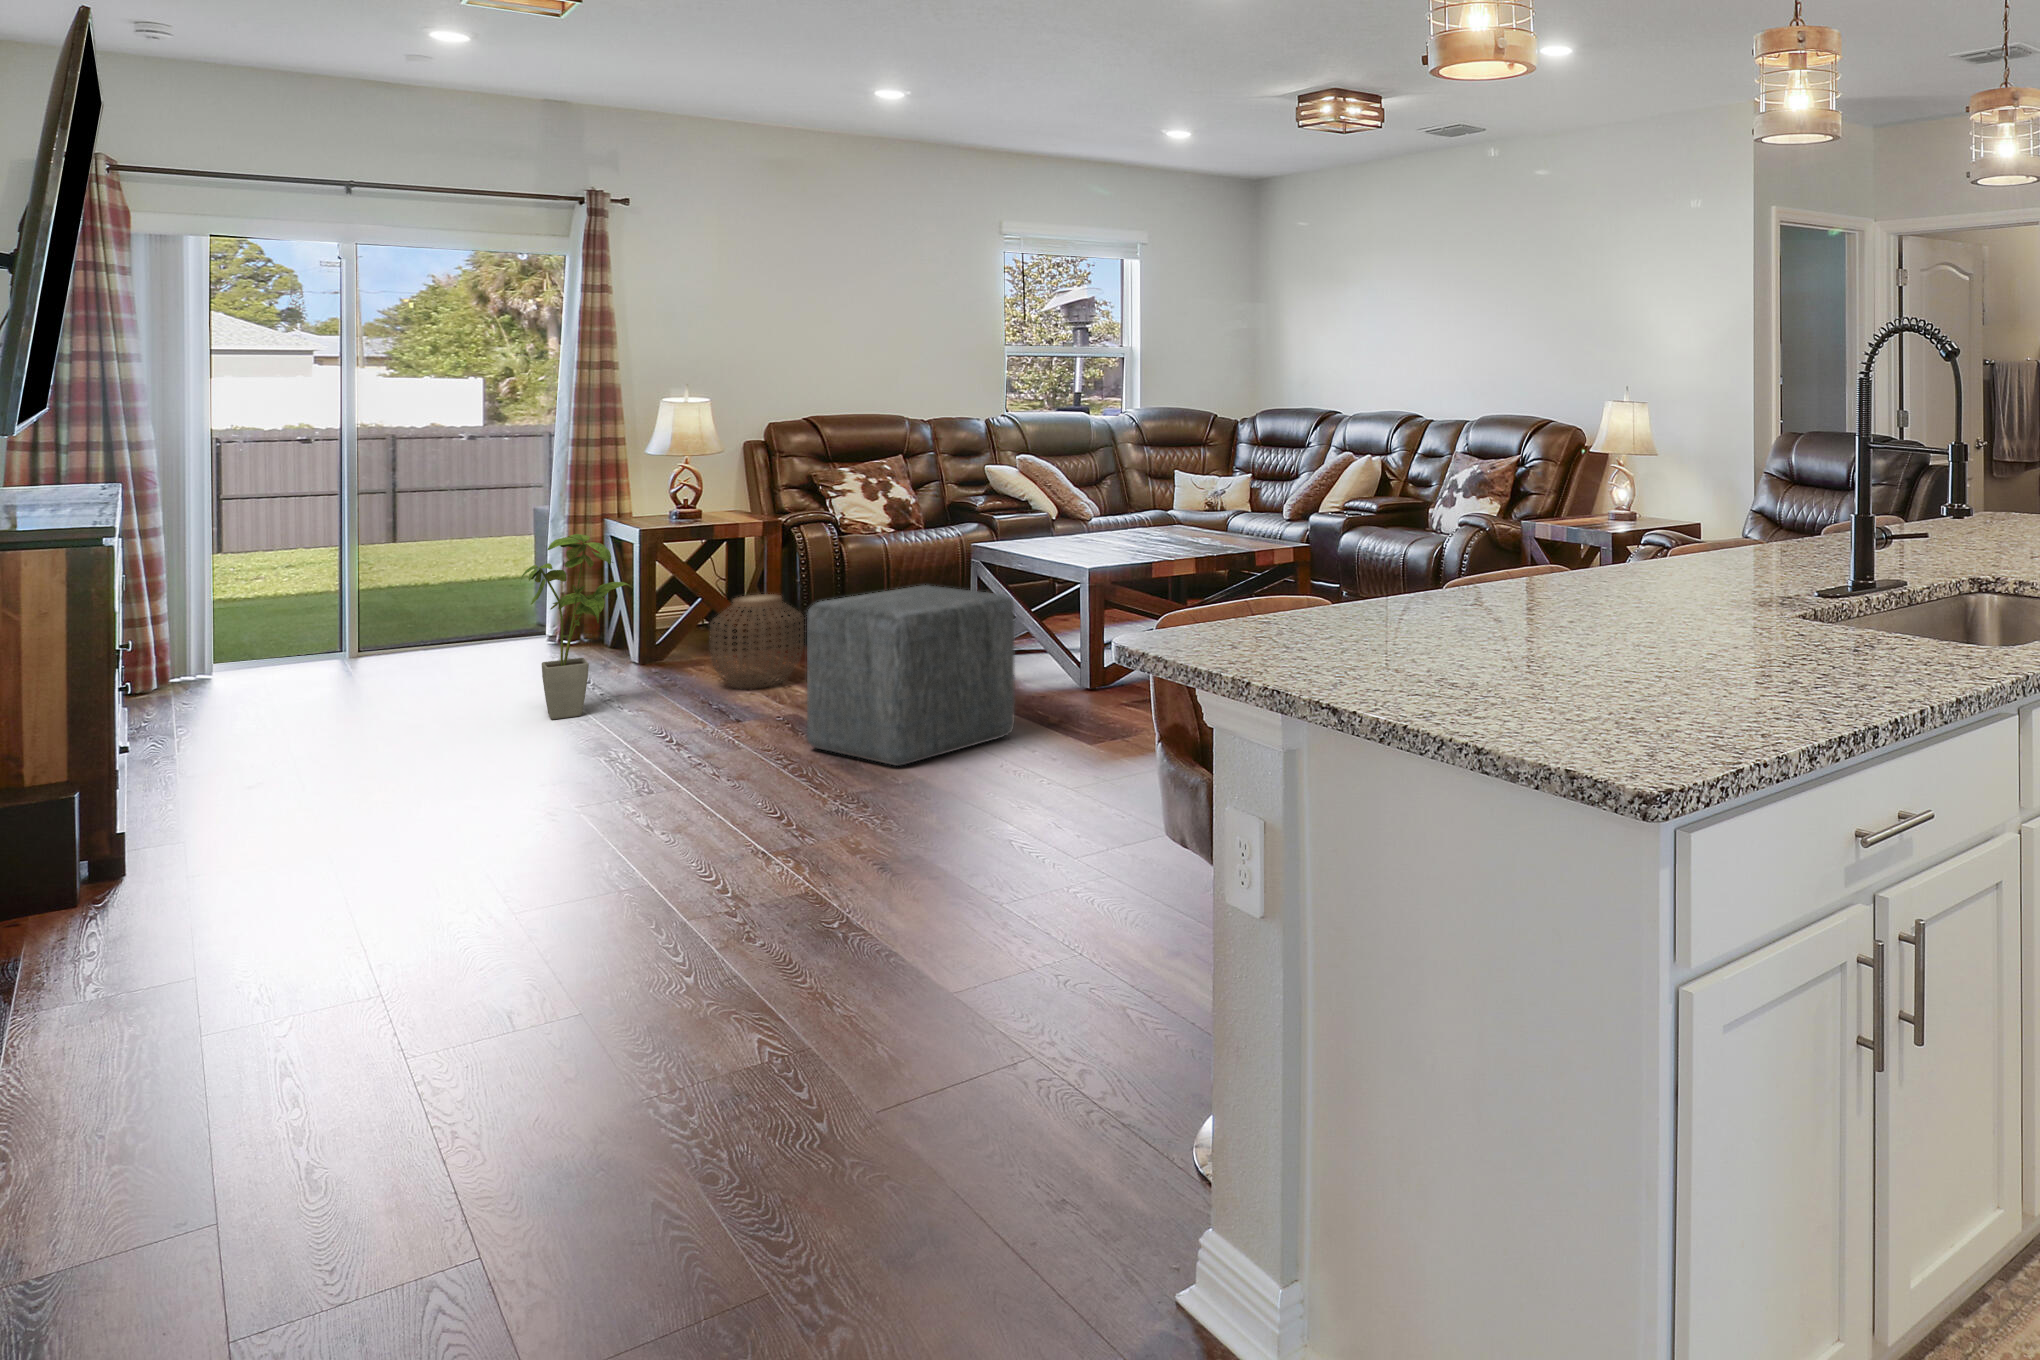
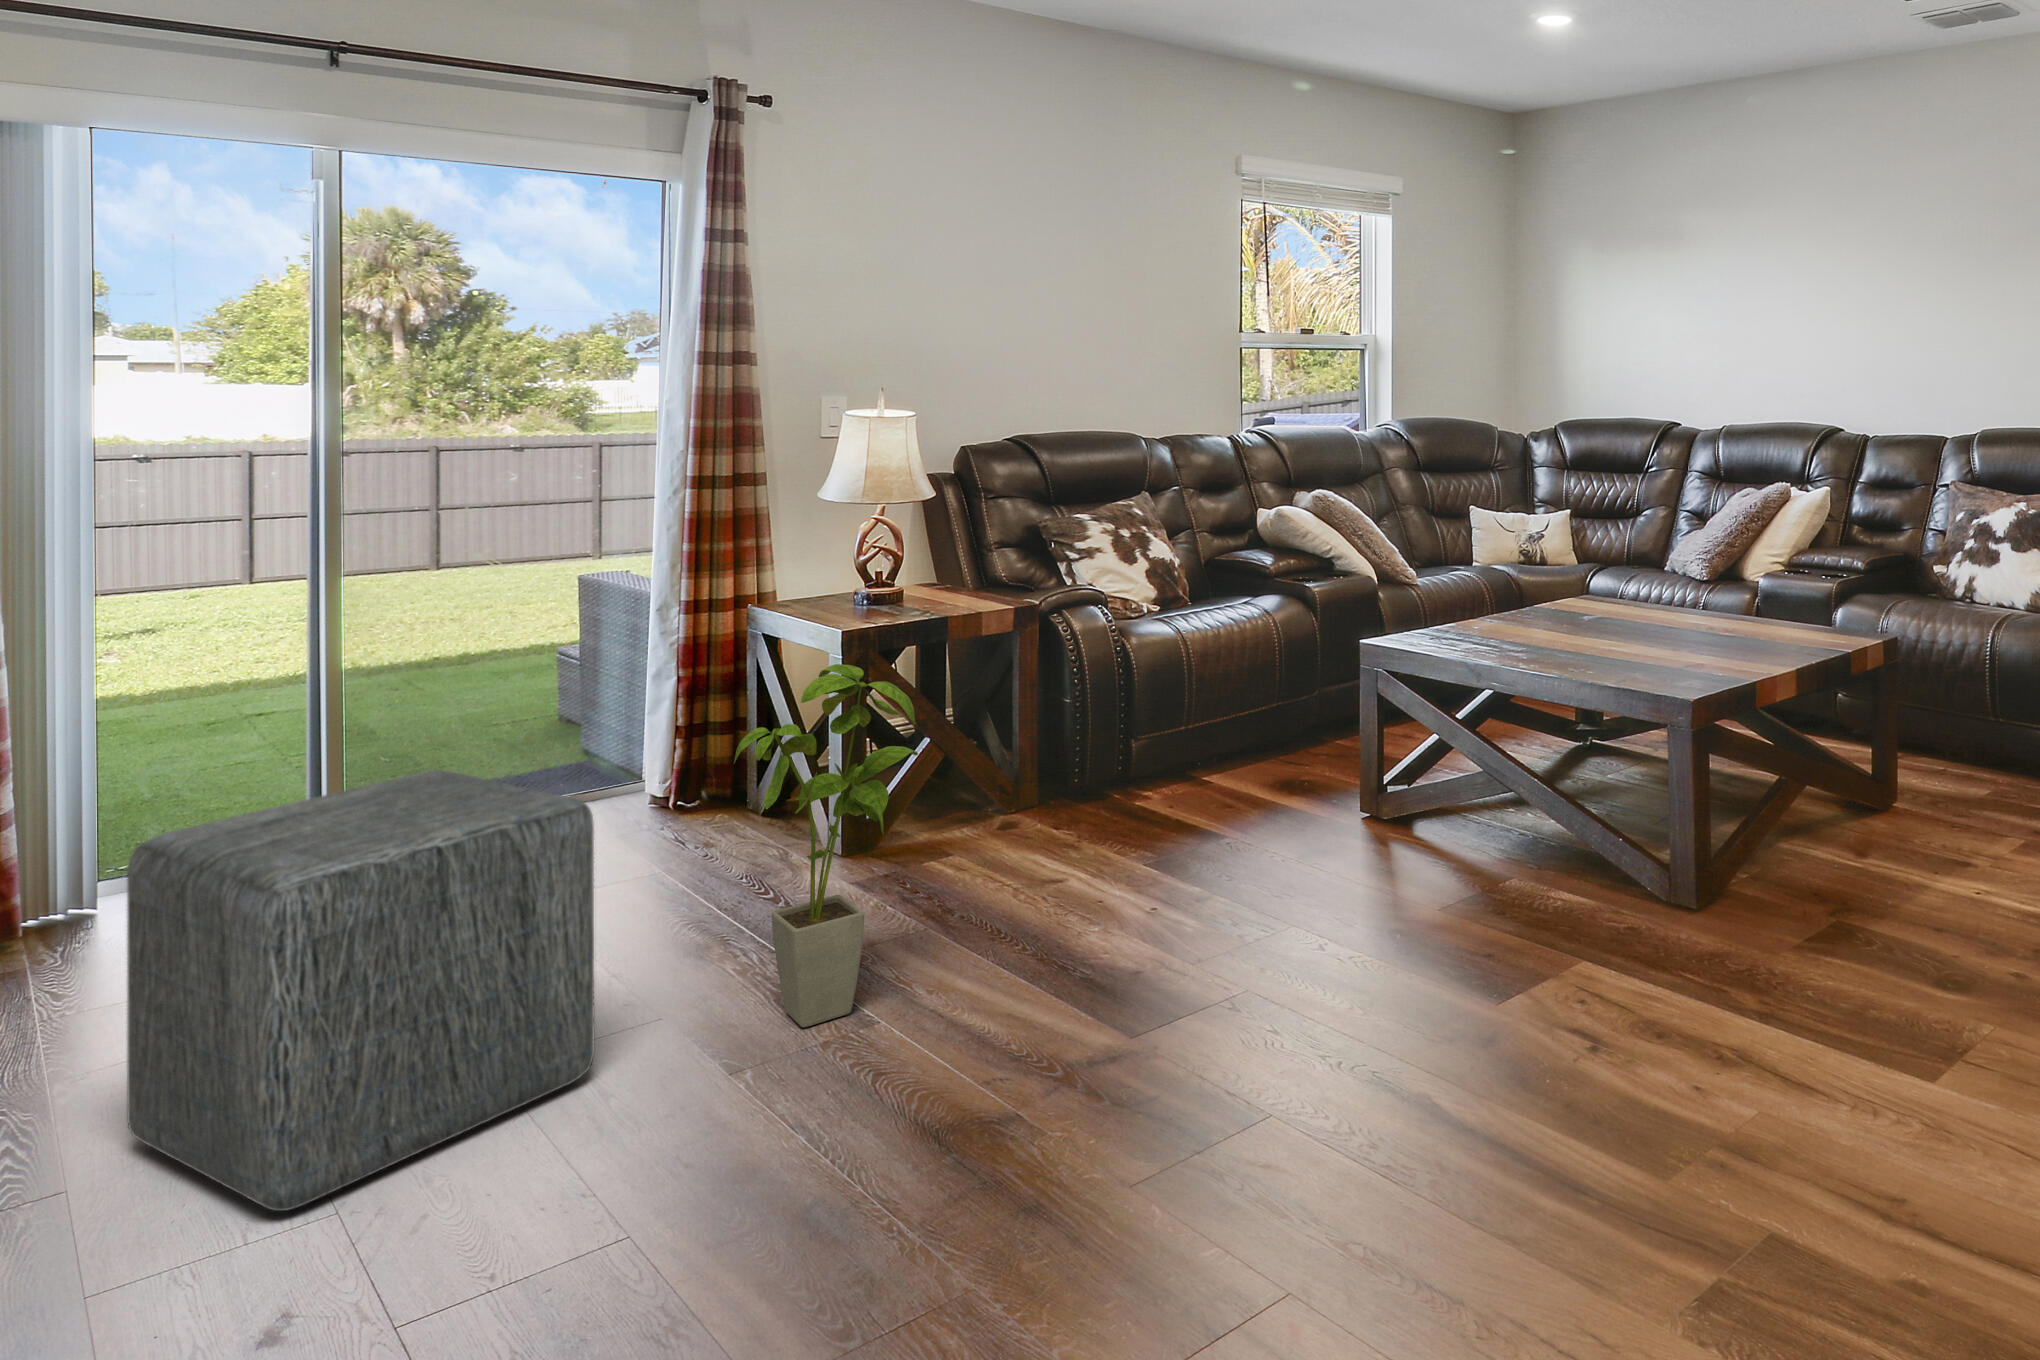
ottoman: present [807,585,1015,766] -> present [127,770,595,1211]
woven basket: present [710,594,804,689] -> none [1019,744,1169,920]

